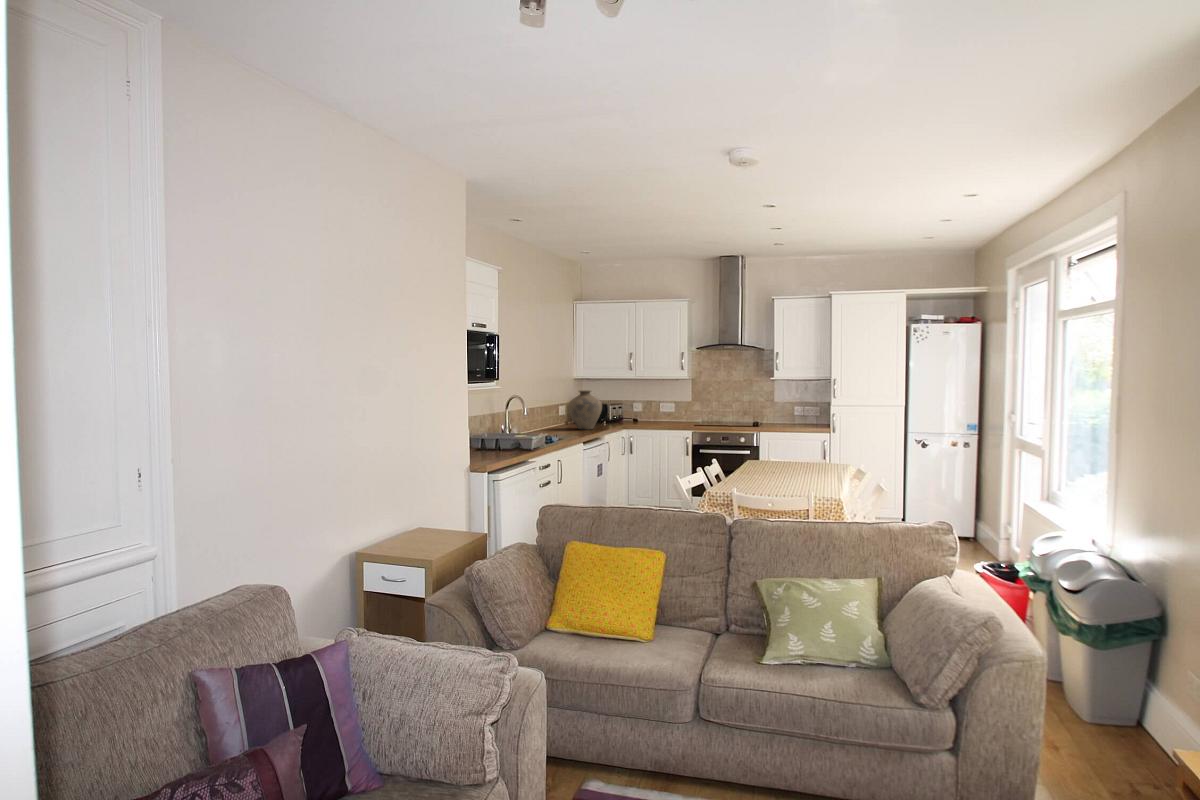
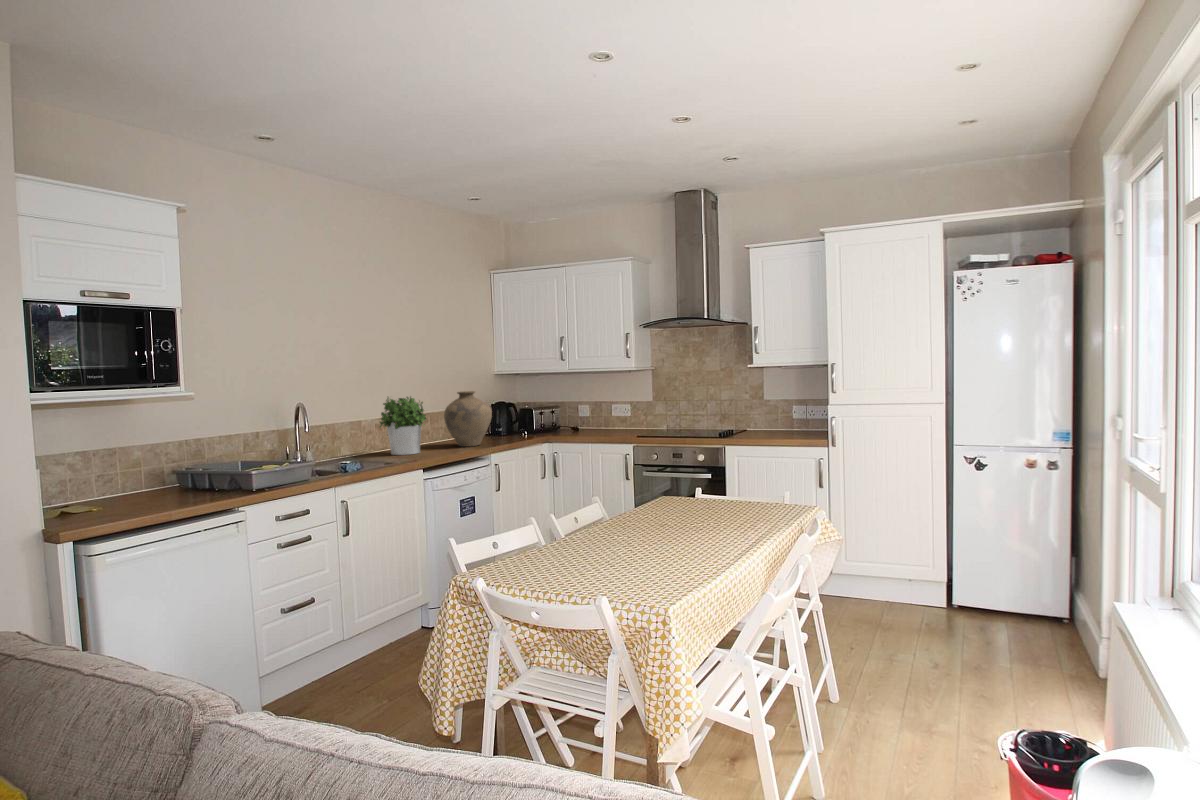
potted plant: none [535,392,569,434] -> present [380,397,426,455]

